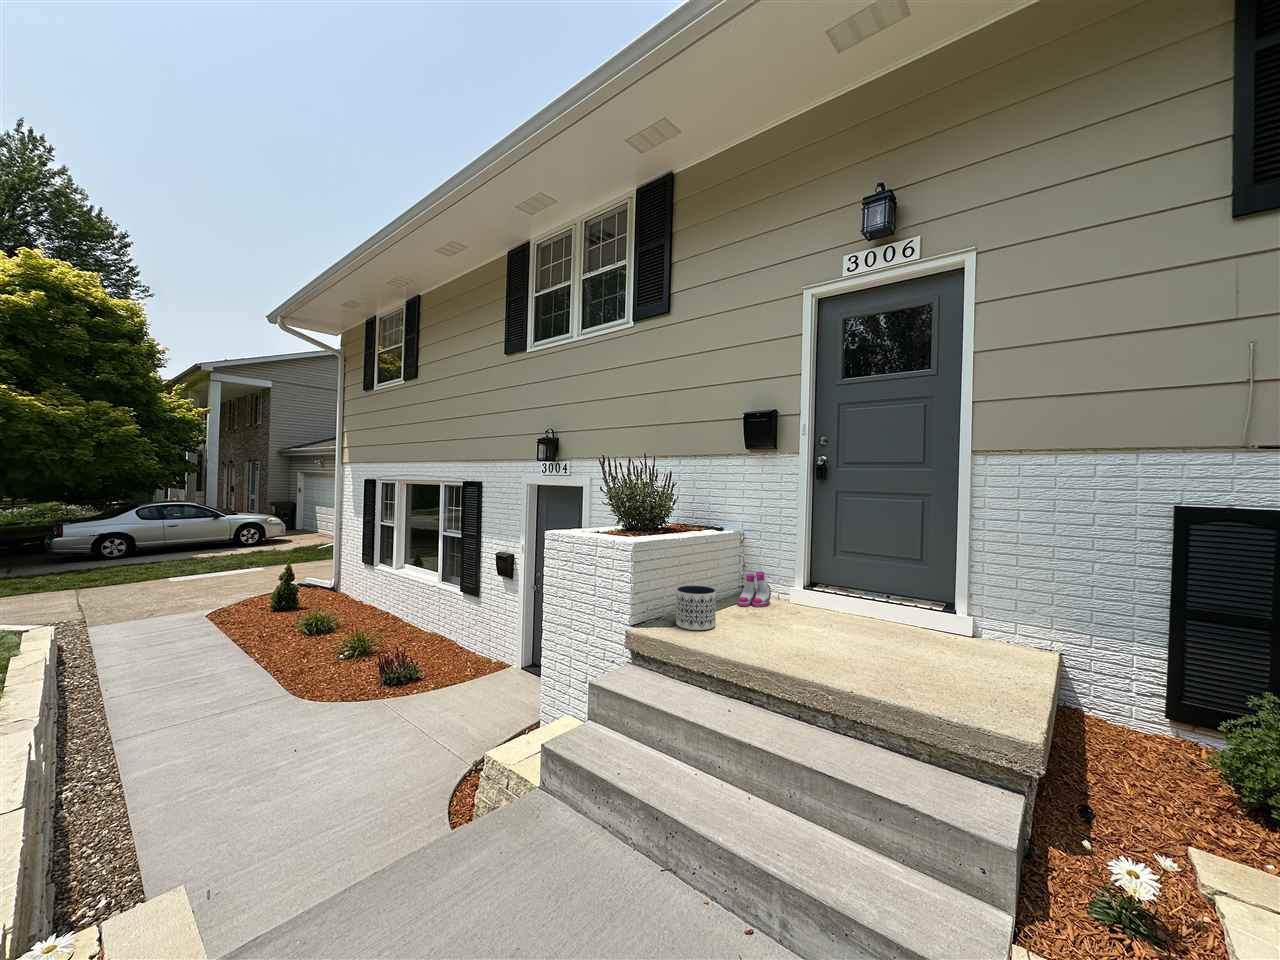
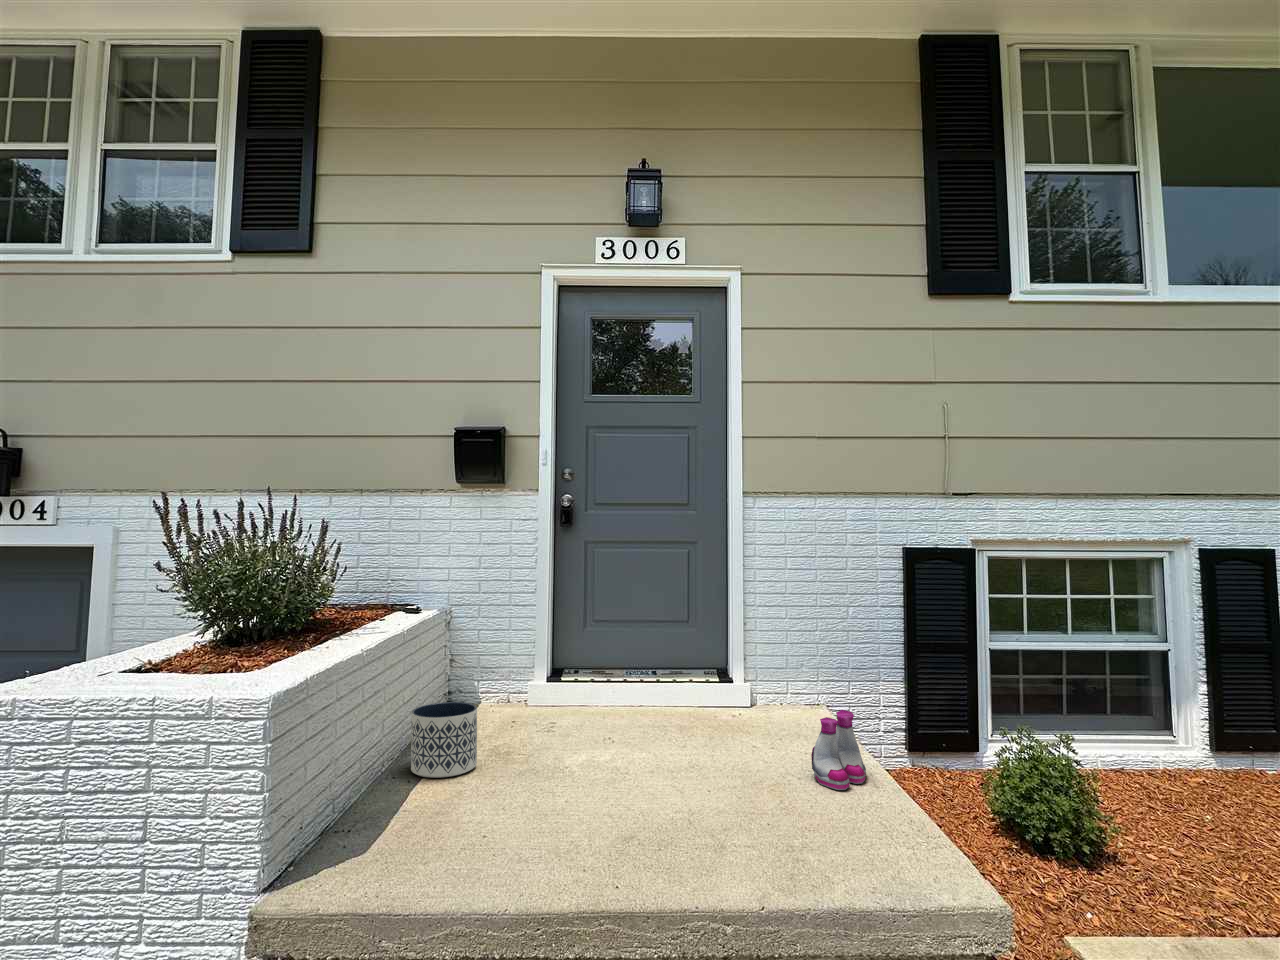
boots: present [738,571,771,607] -> present [811,710,866,790]

